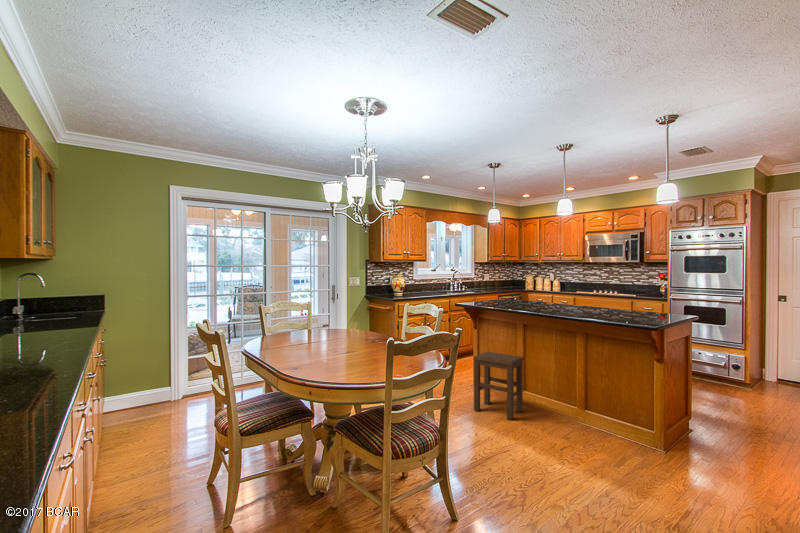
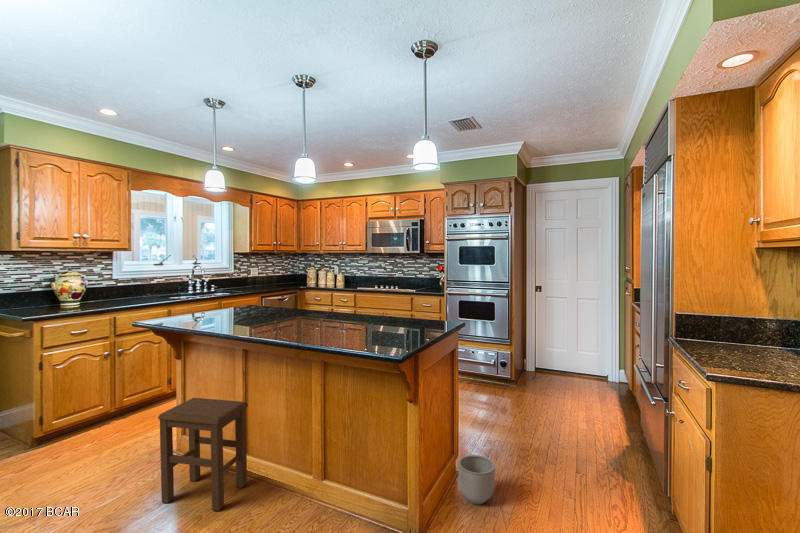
planter: none [694,418,730,454] -> present [458,455,496,505]

